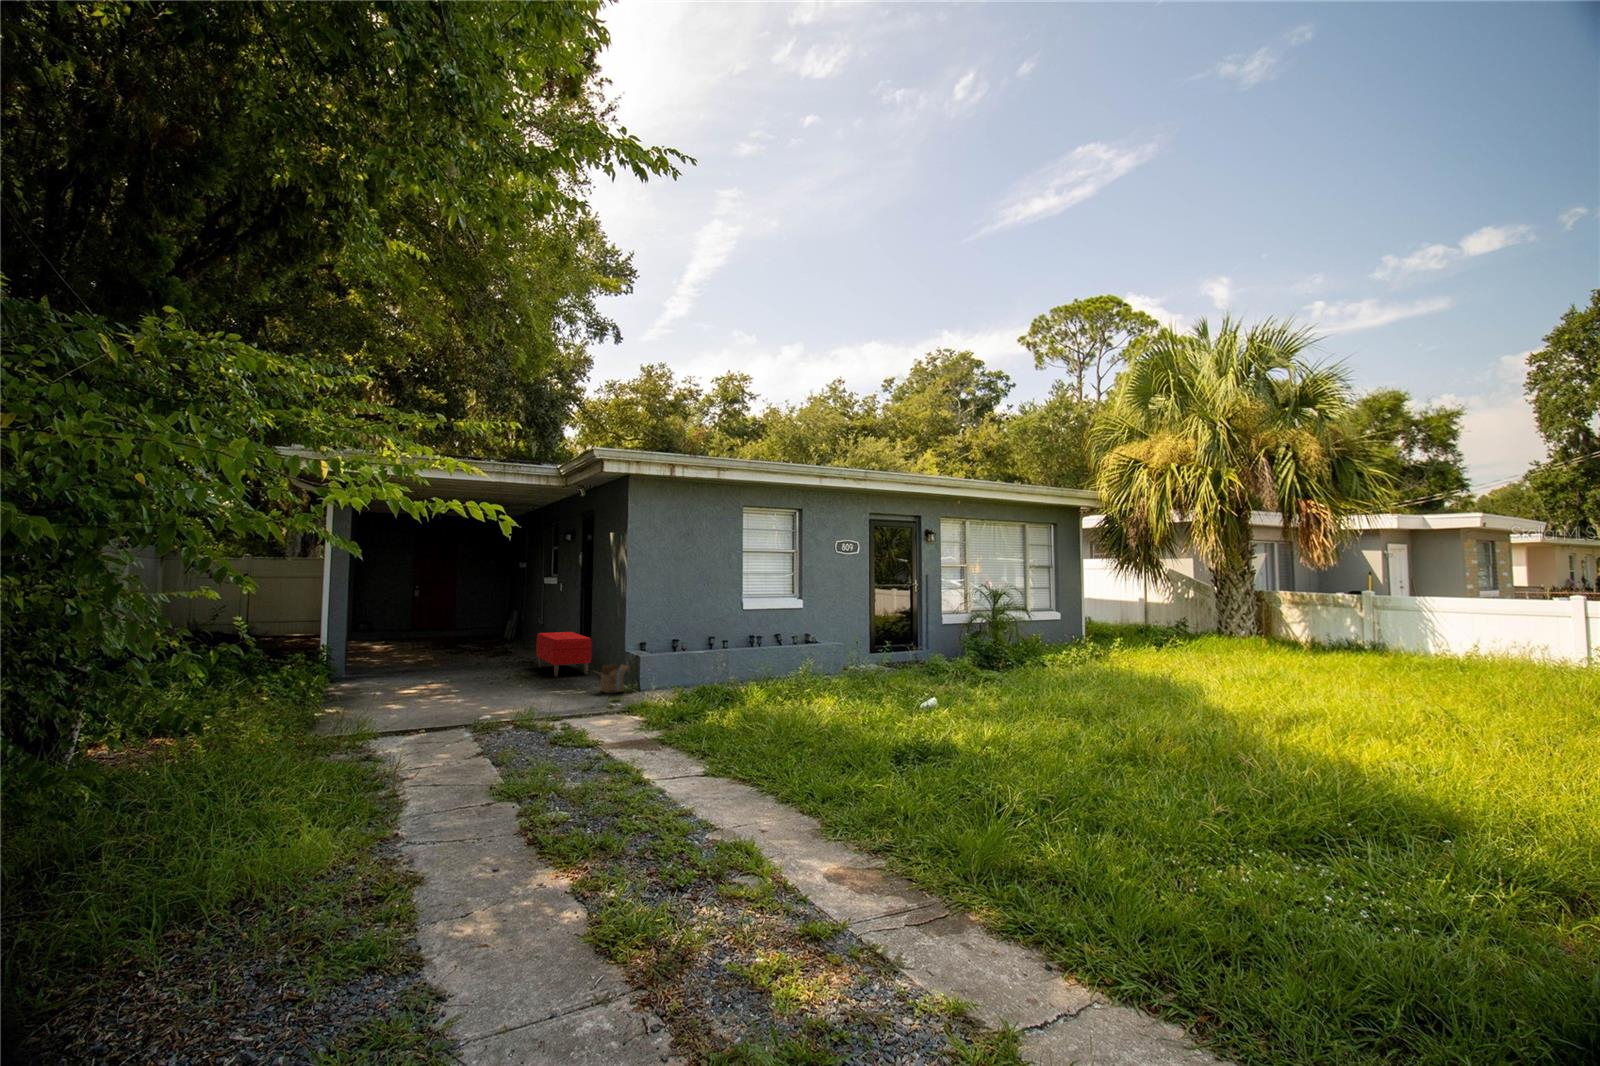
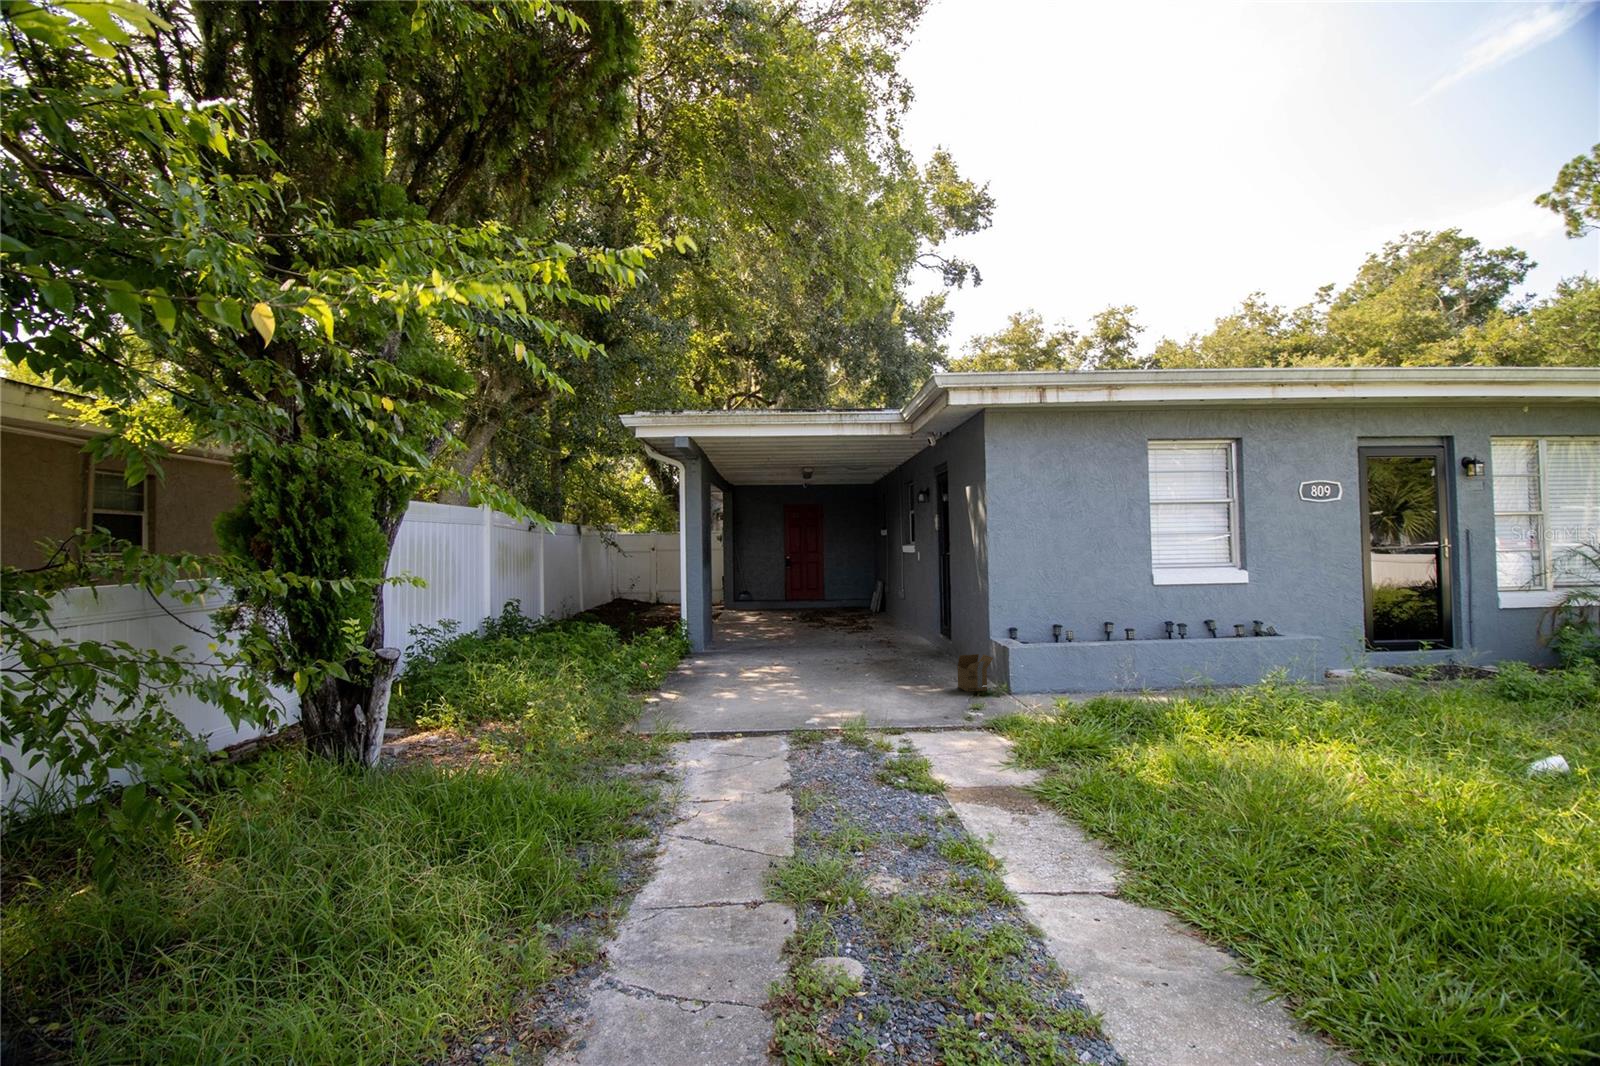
bench: present [536,632,591,677] -> none [891,607,950,660]

